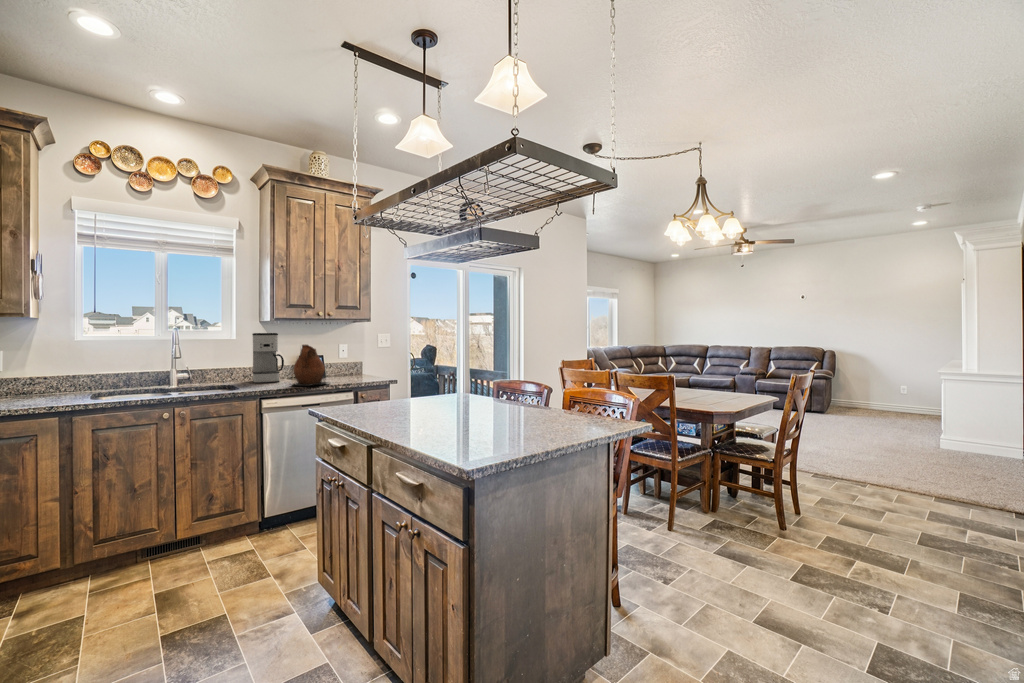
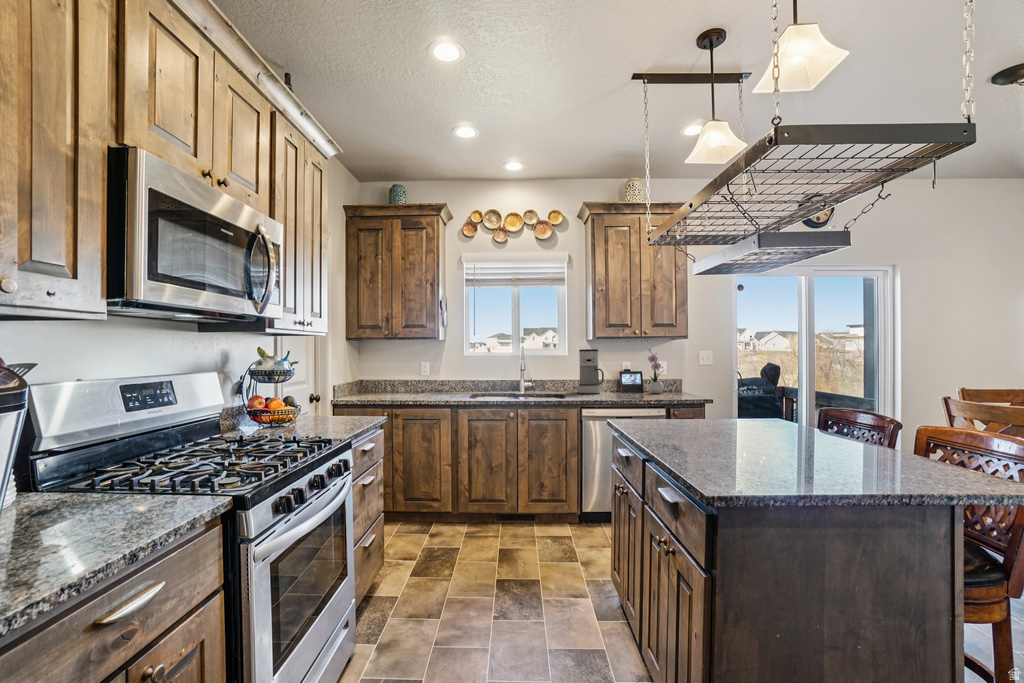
flower arrangement: none [333,333,350,378] -> present [648,349,664,393]
ceramic pitcher: present [293,345,328,386] -> none [604,359,641,398]

